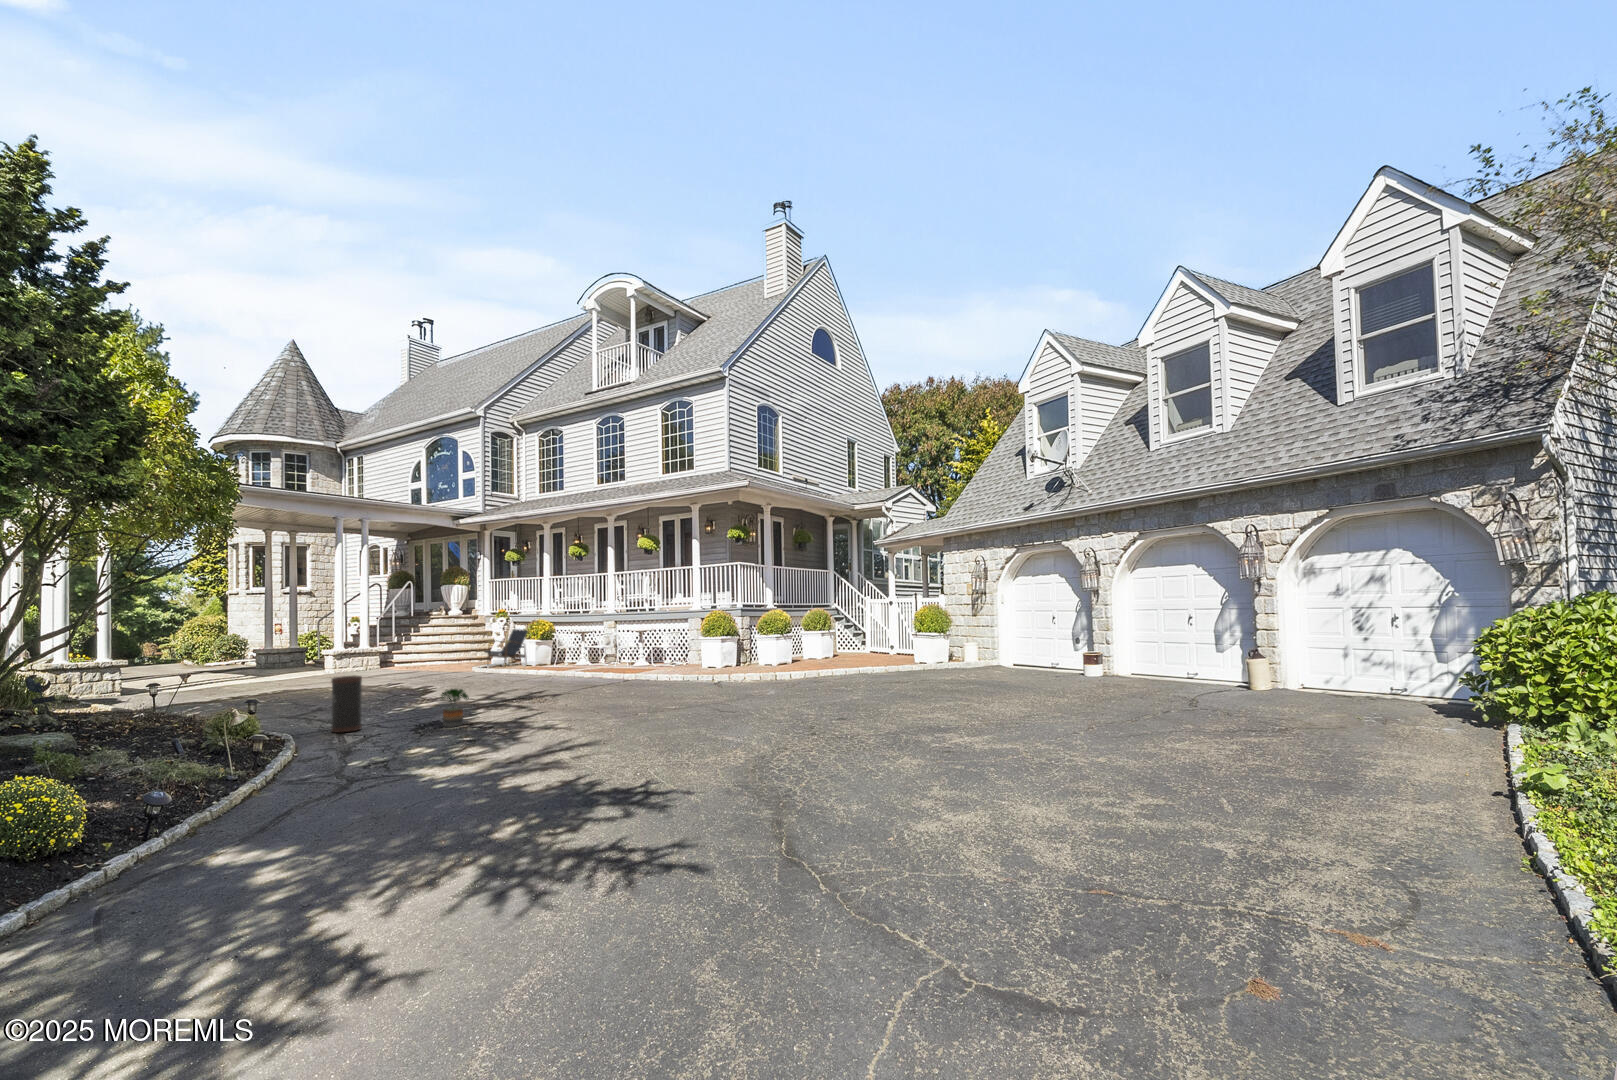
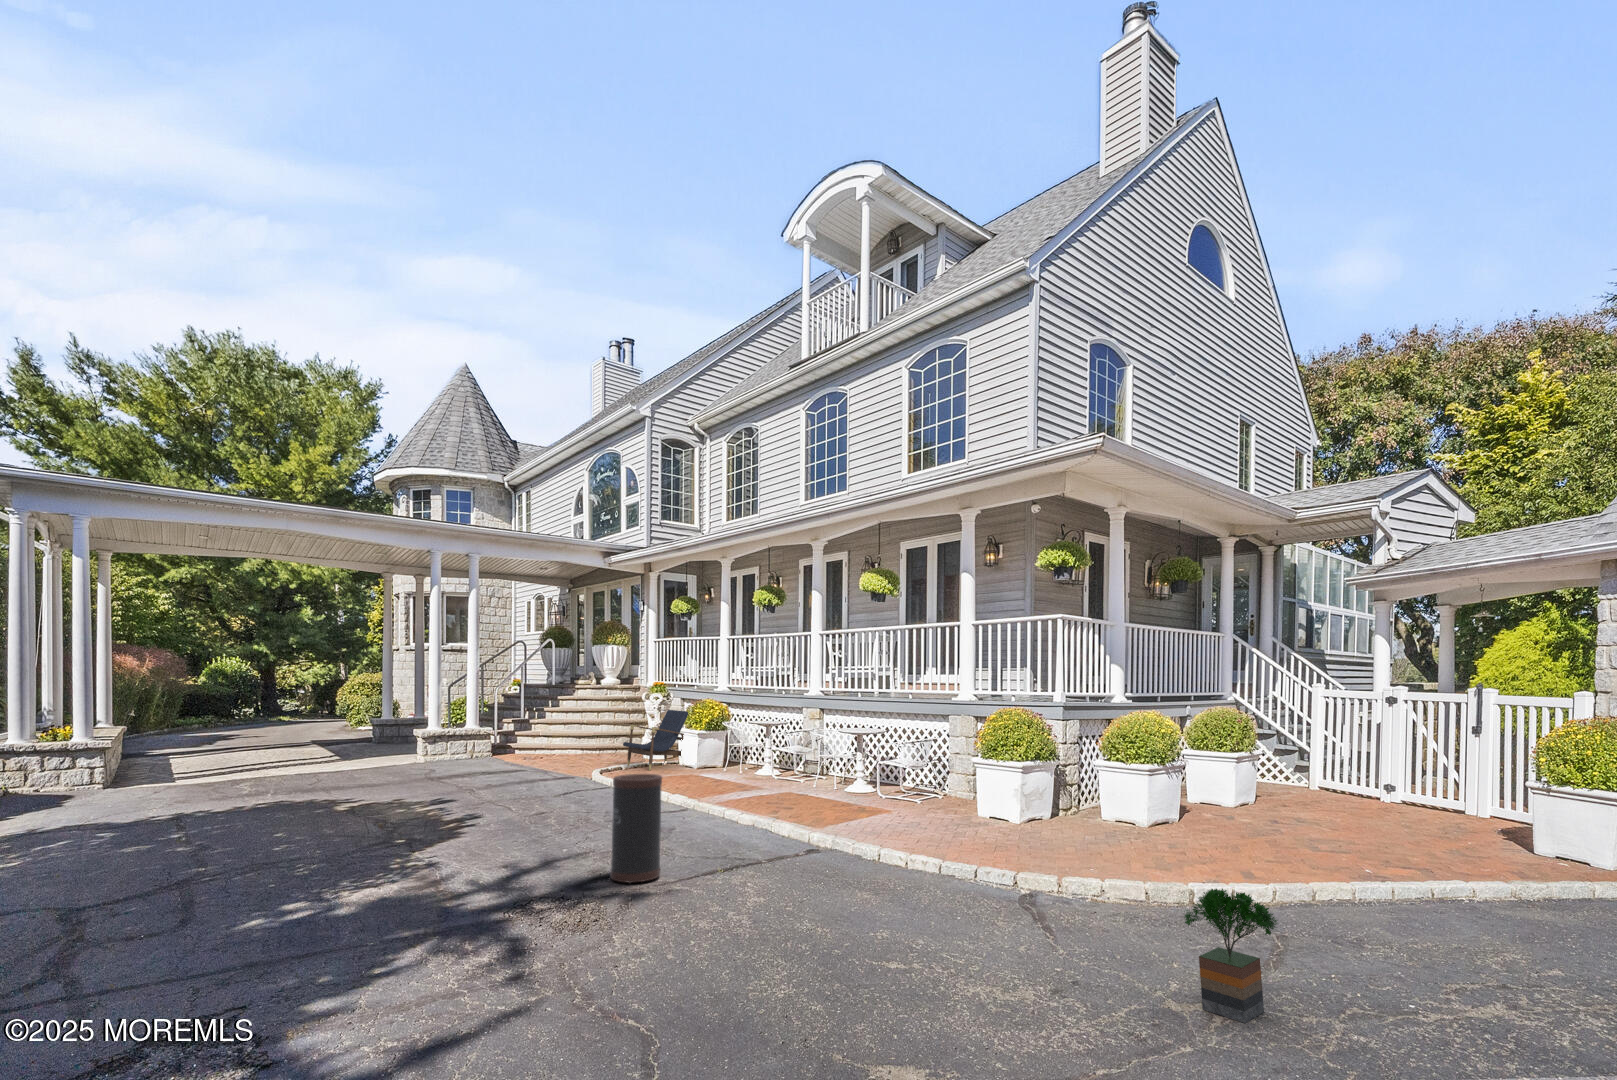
trash can: present [331,676,362,732] -> present [610,774,662,884]
potted tree: present [441,689,469,727] -> present [1184,889,1277,1023]

